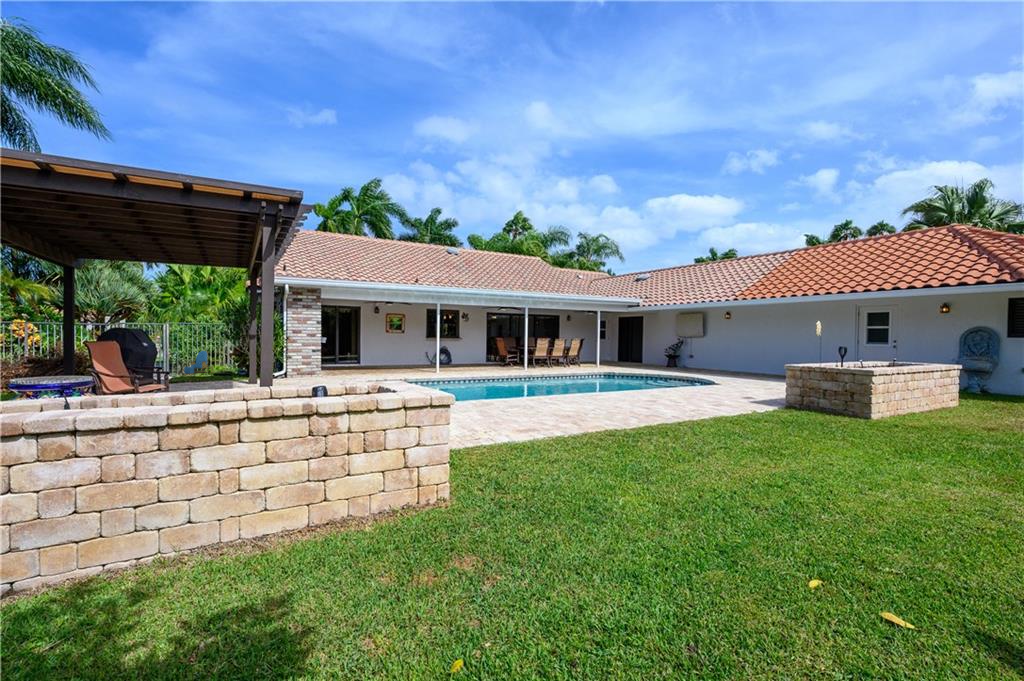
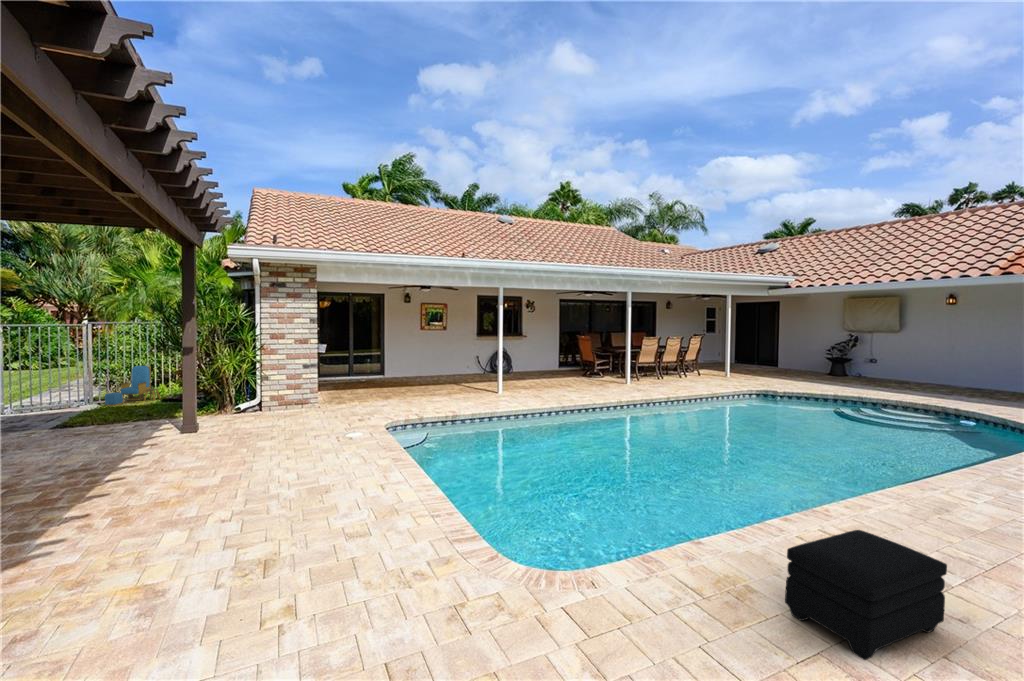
ottoman: none [499,388,542,414] -> present [785,530,947,660]

